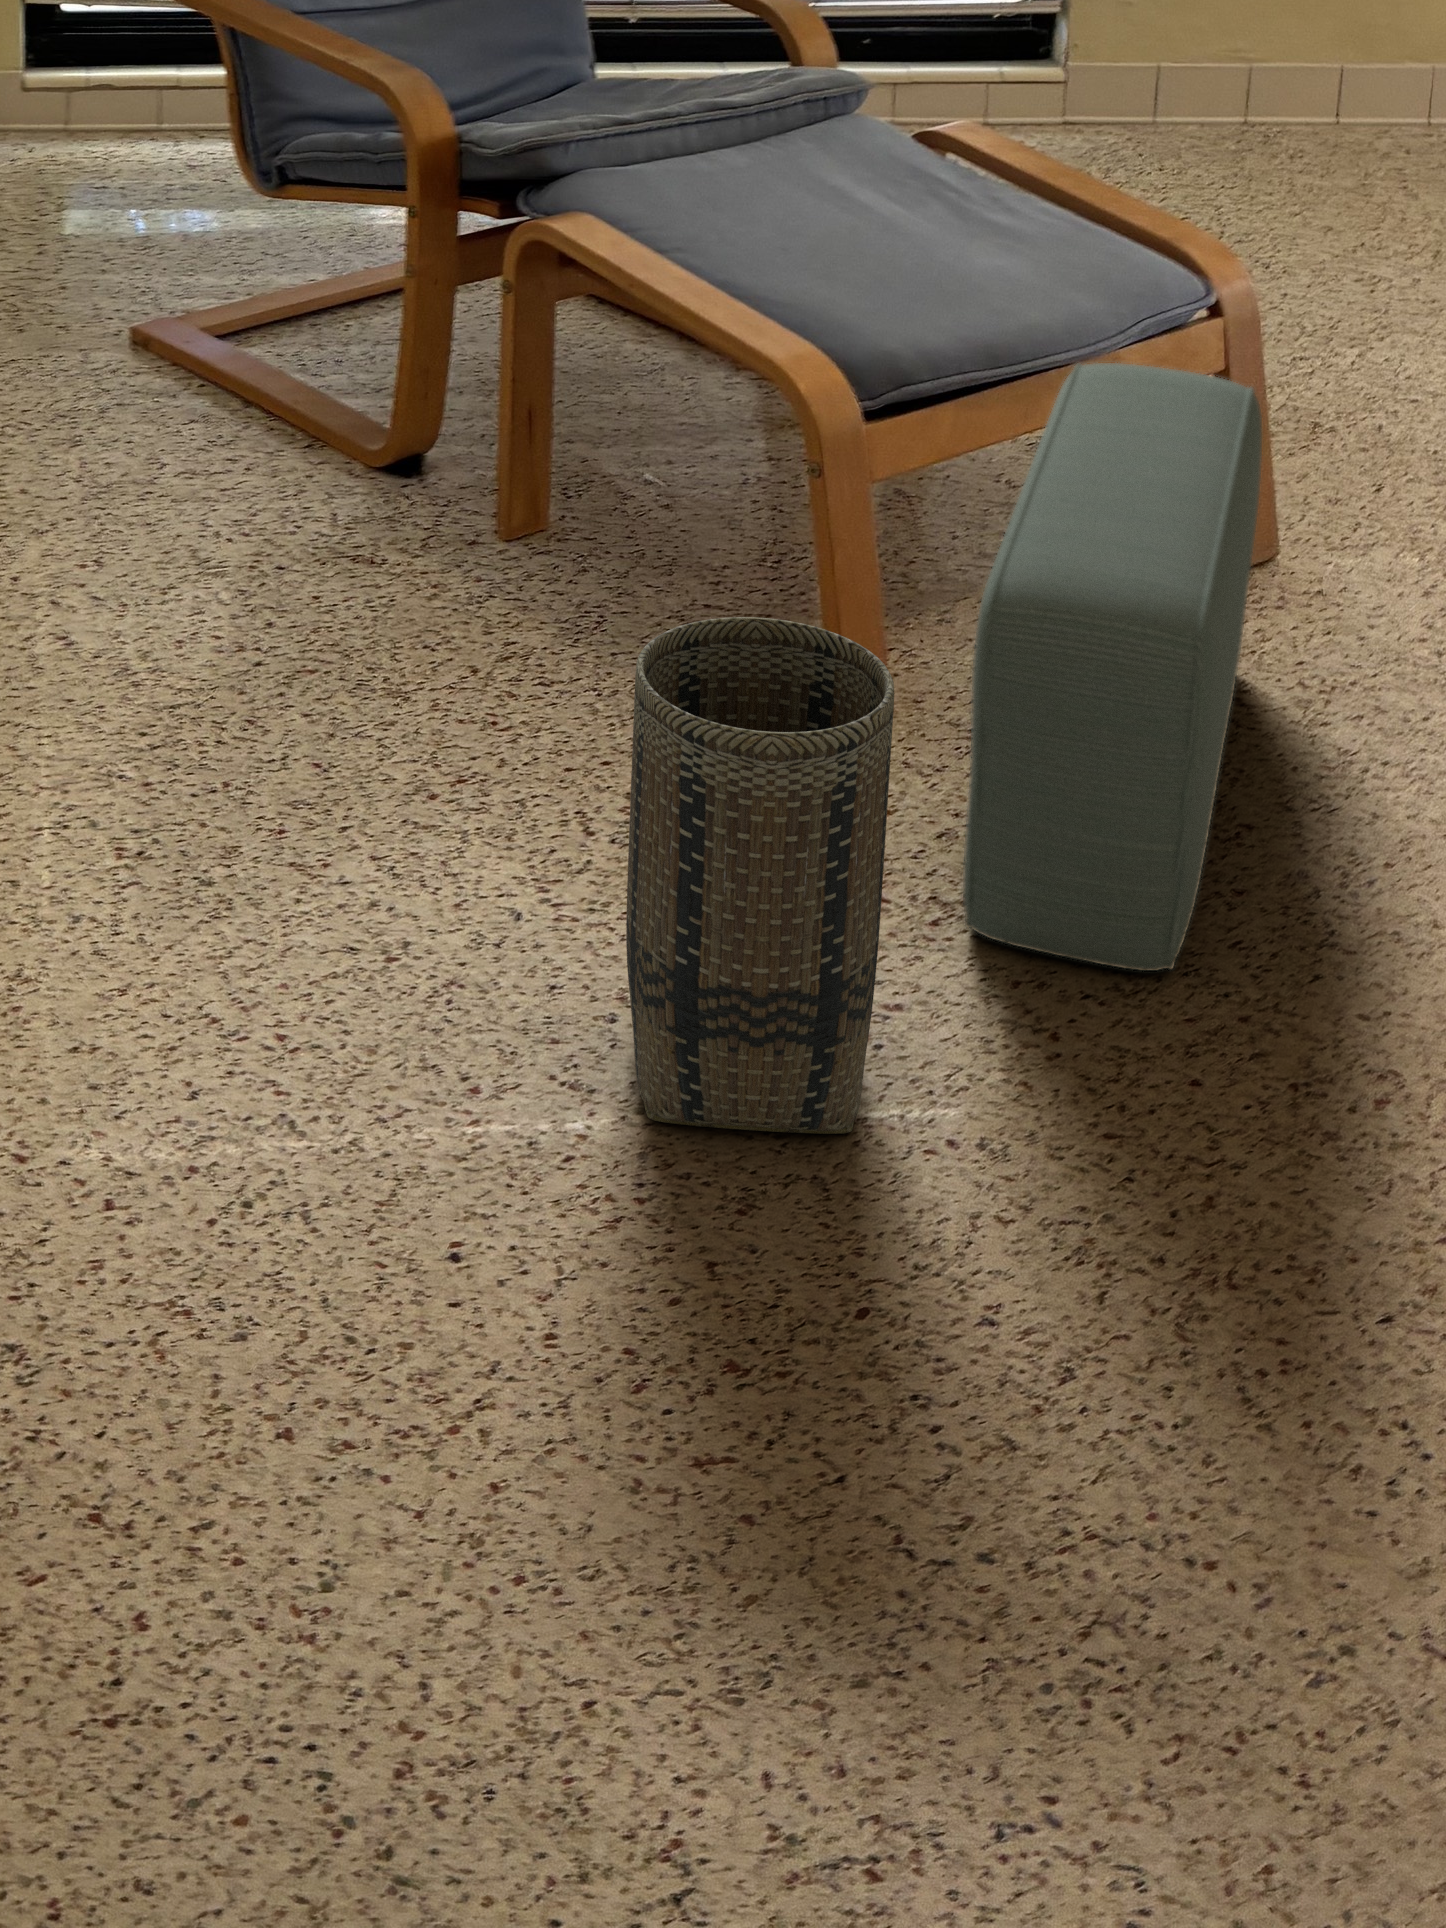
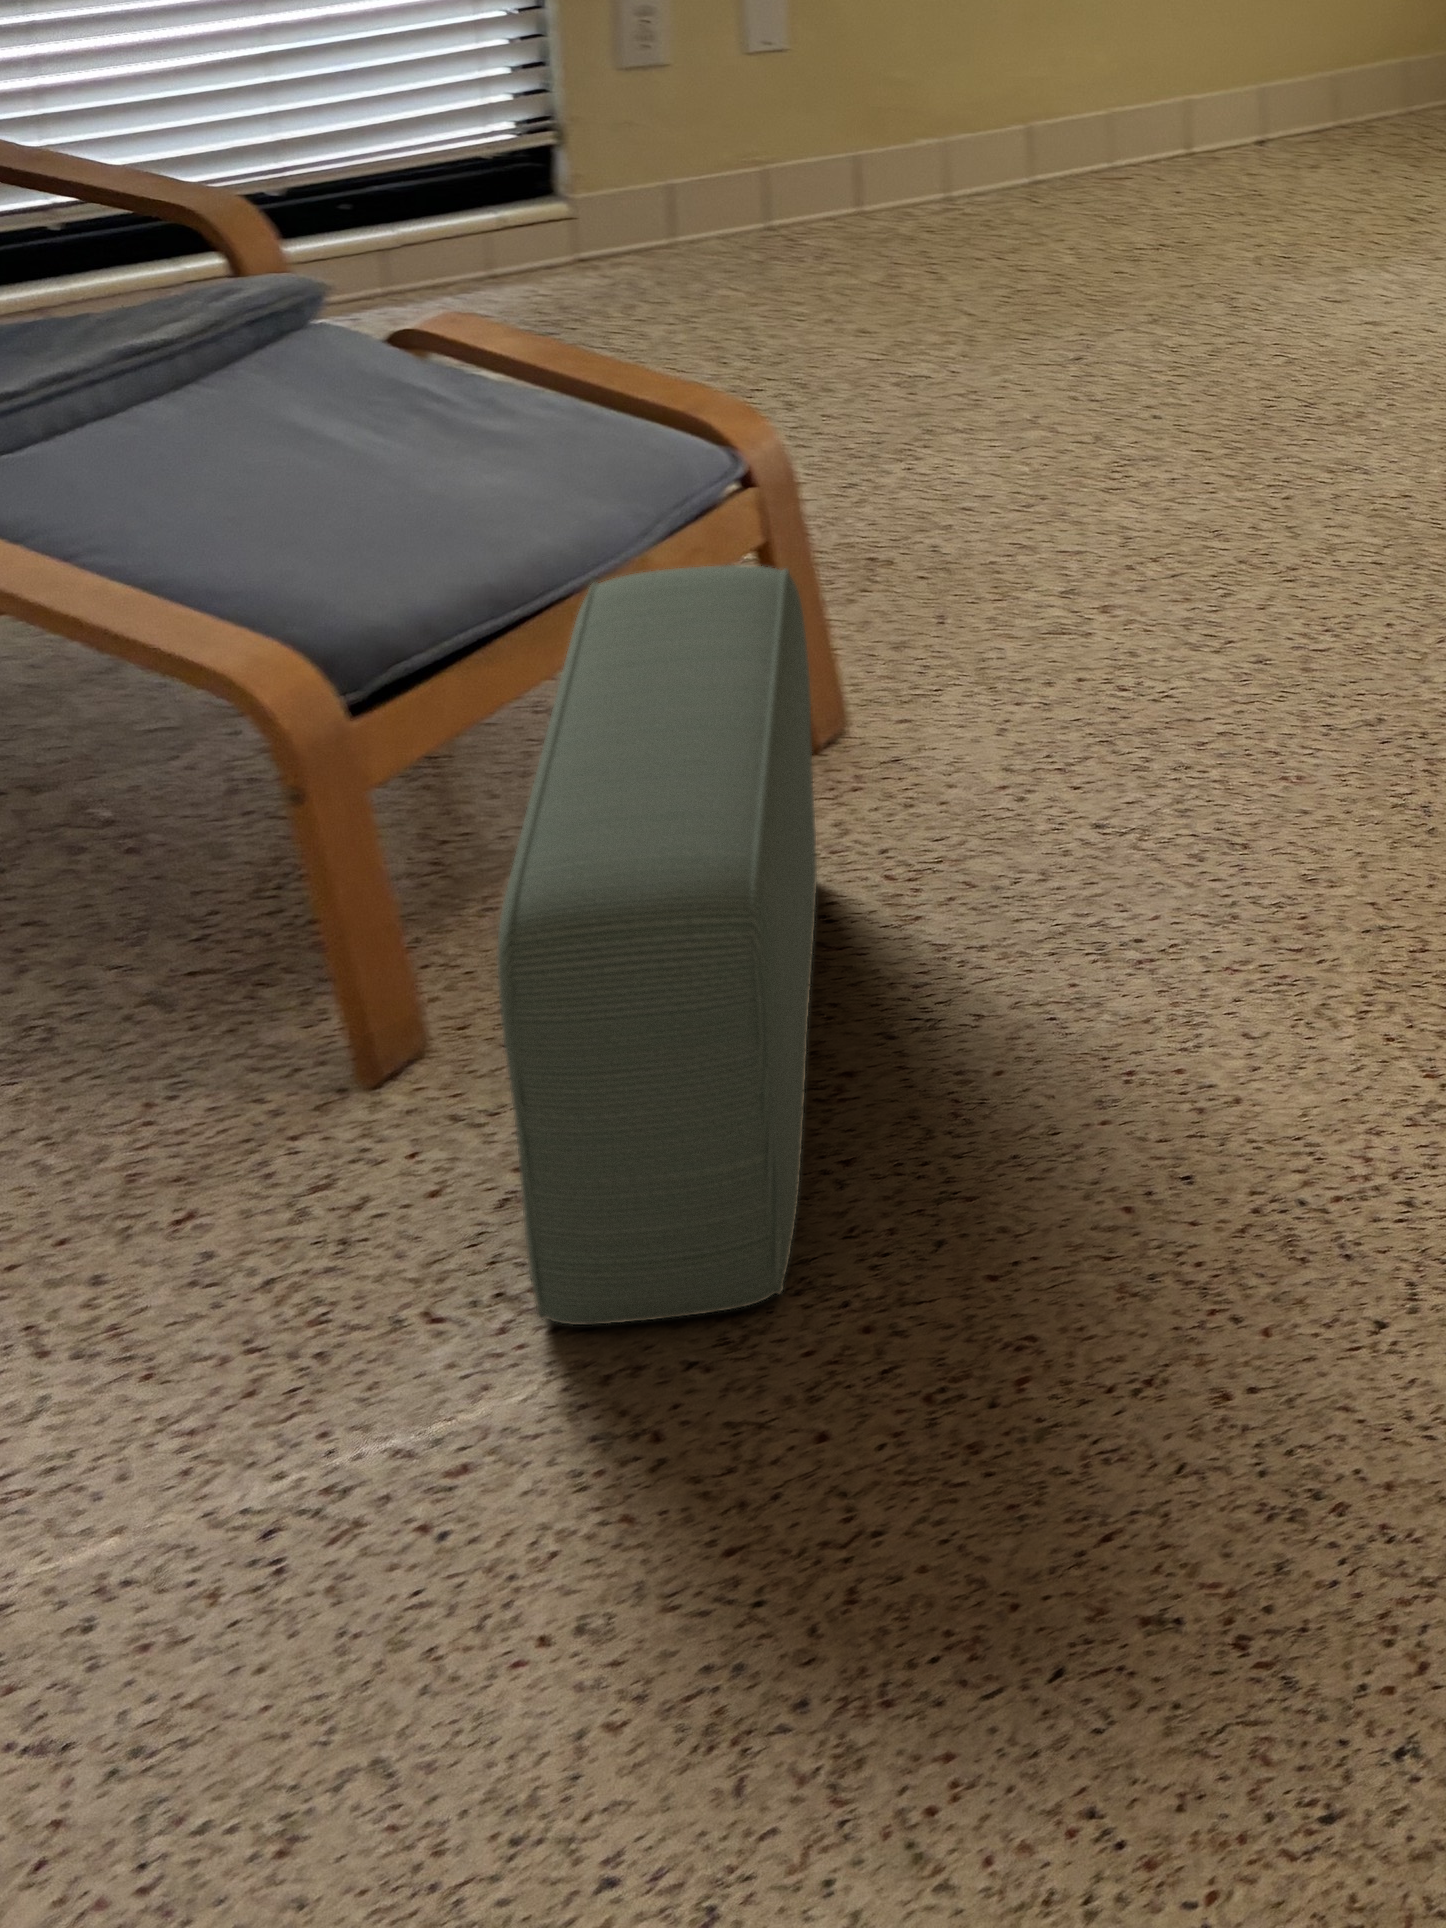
basket: present [626,617,894,1134] -> none [35,1047,421,1760]

